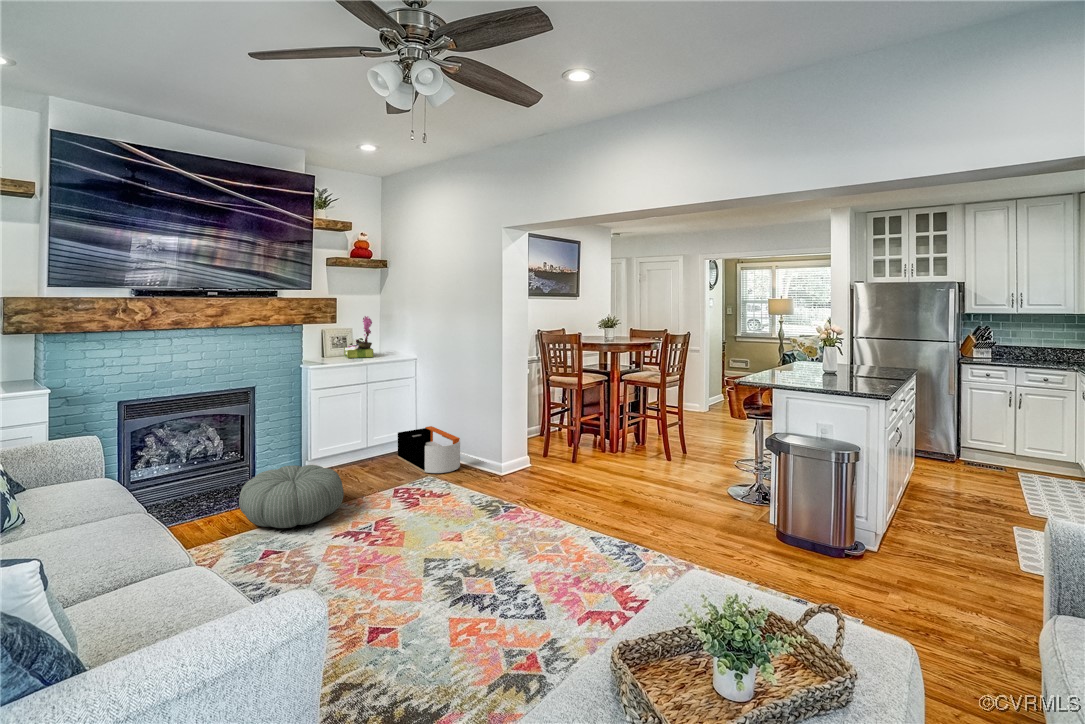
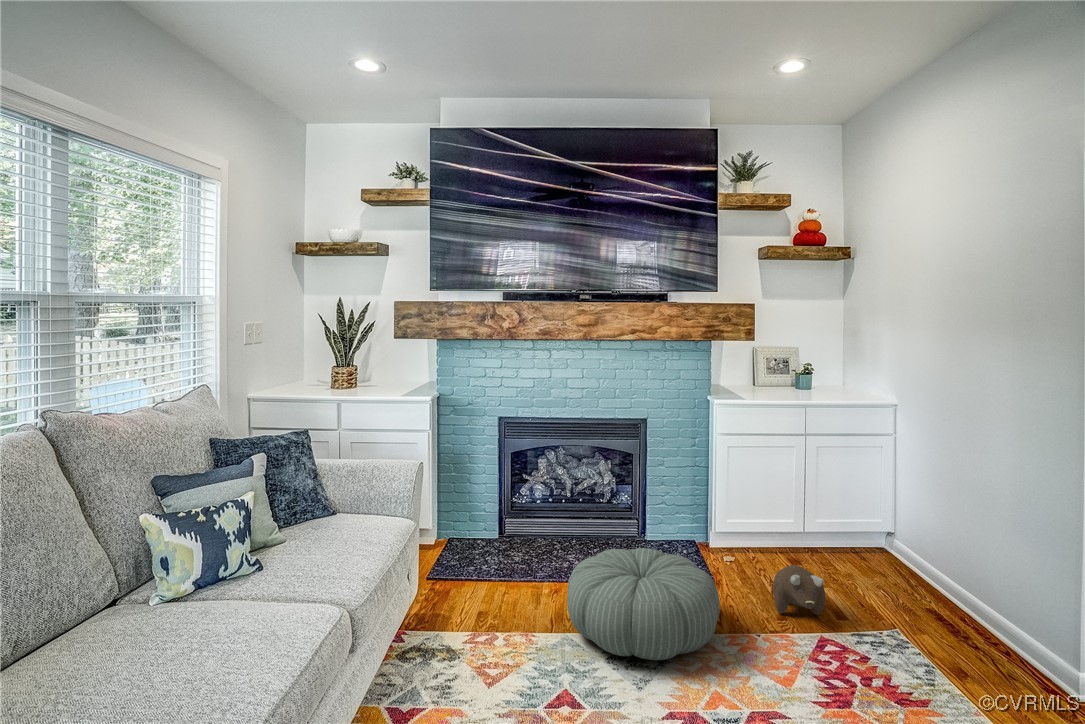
flower arrangement: present [344,316,373,358] -> none [768,332,819,397]
storage bin: present [398,426,460,473] -> none [843,528,974,631]
plush toy: none [365,456,394,485] -> present [773,565,825,615]

